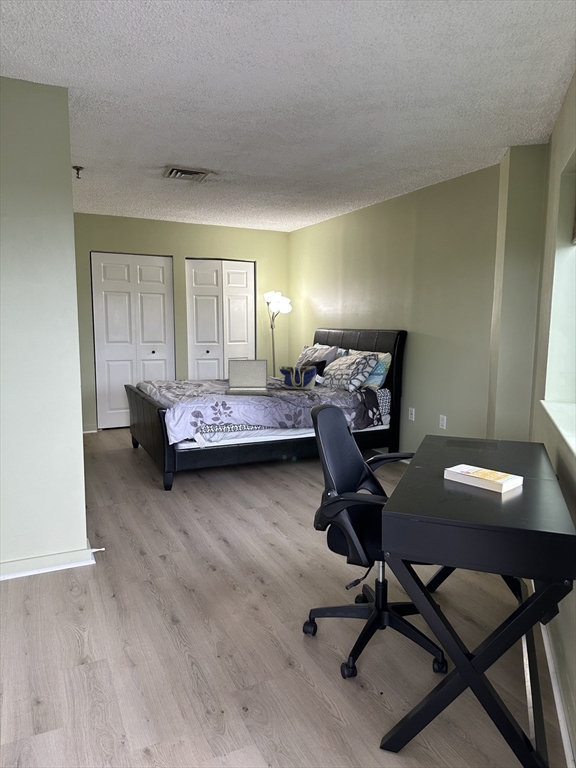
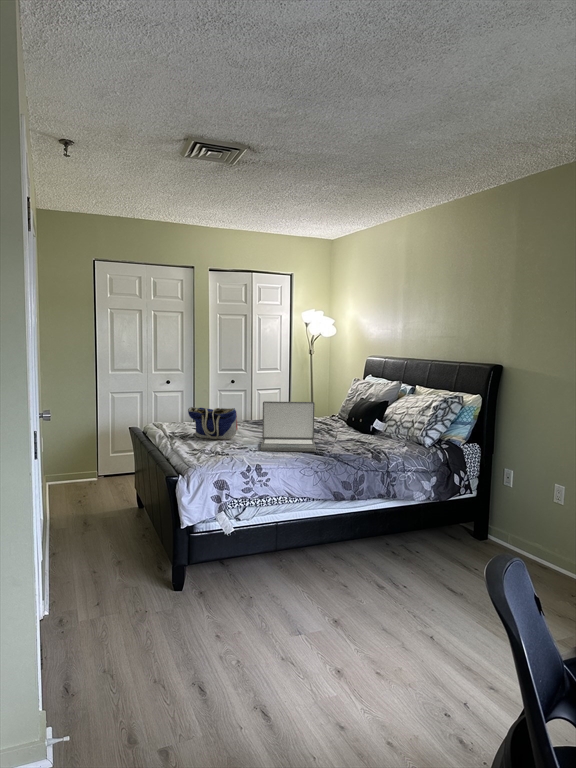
tote bag: present [279,366,316,390] -> present [188,407,238,440]

